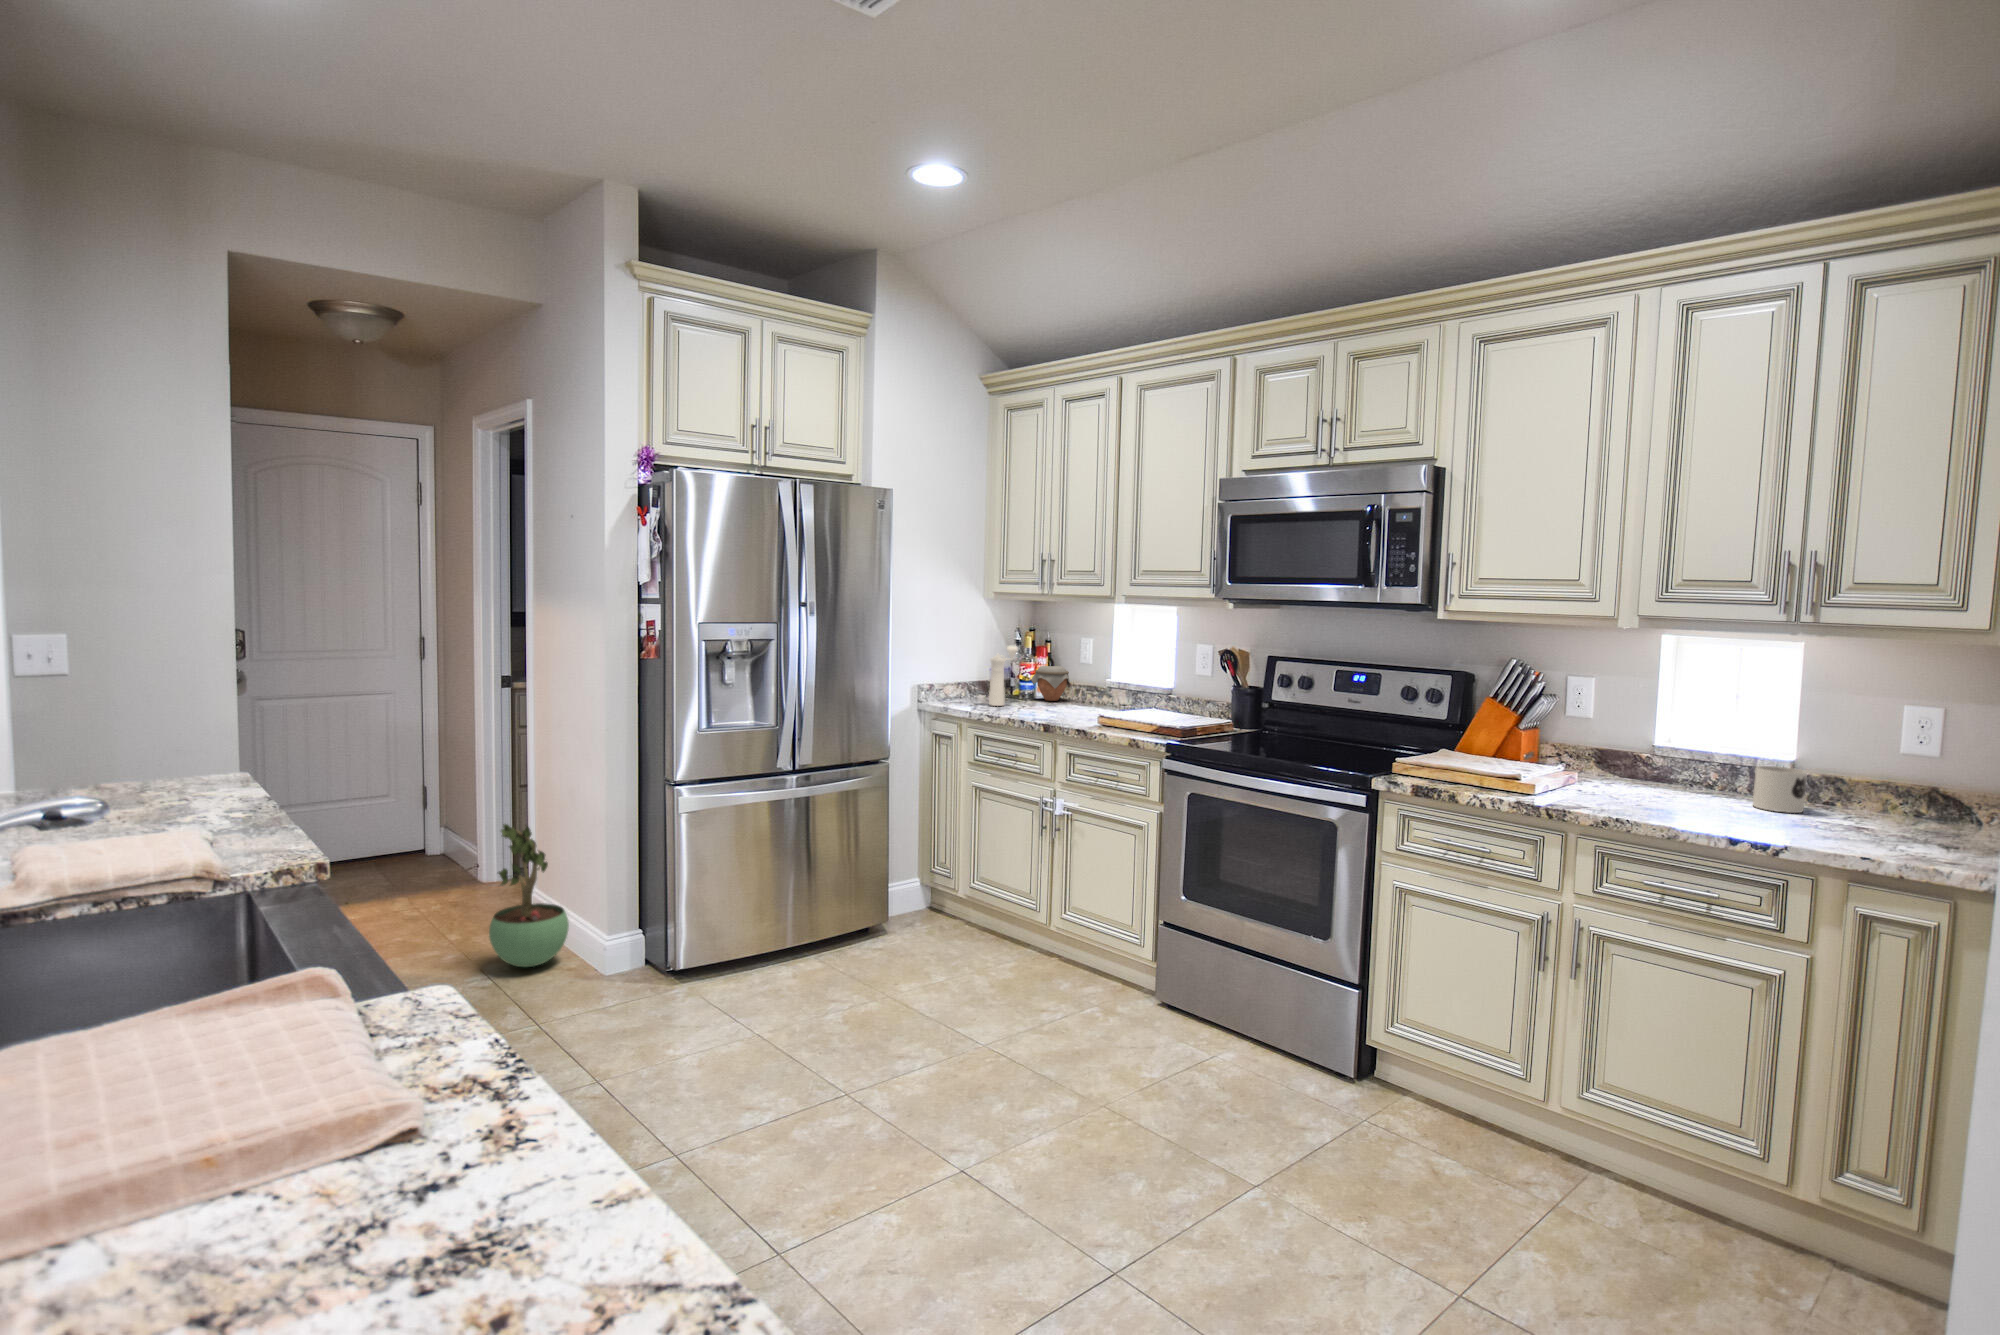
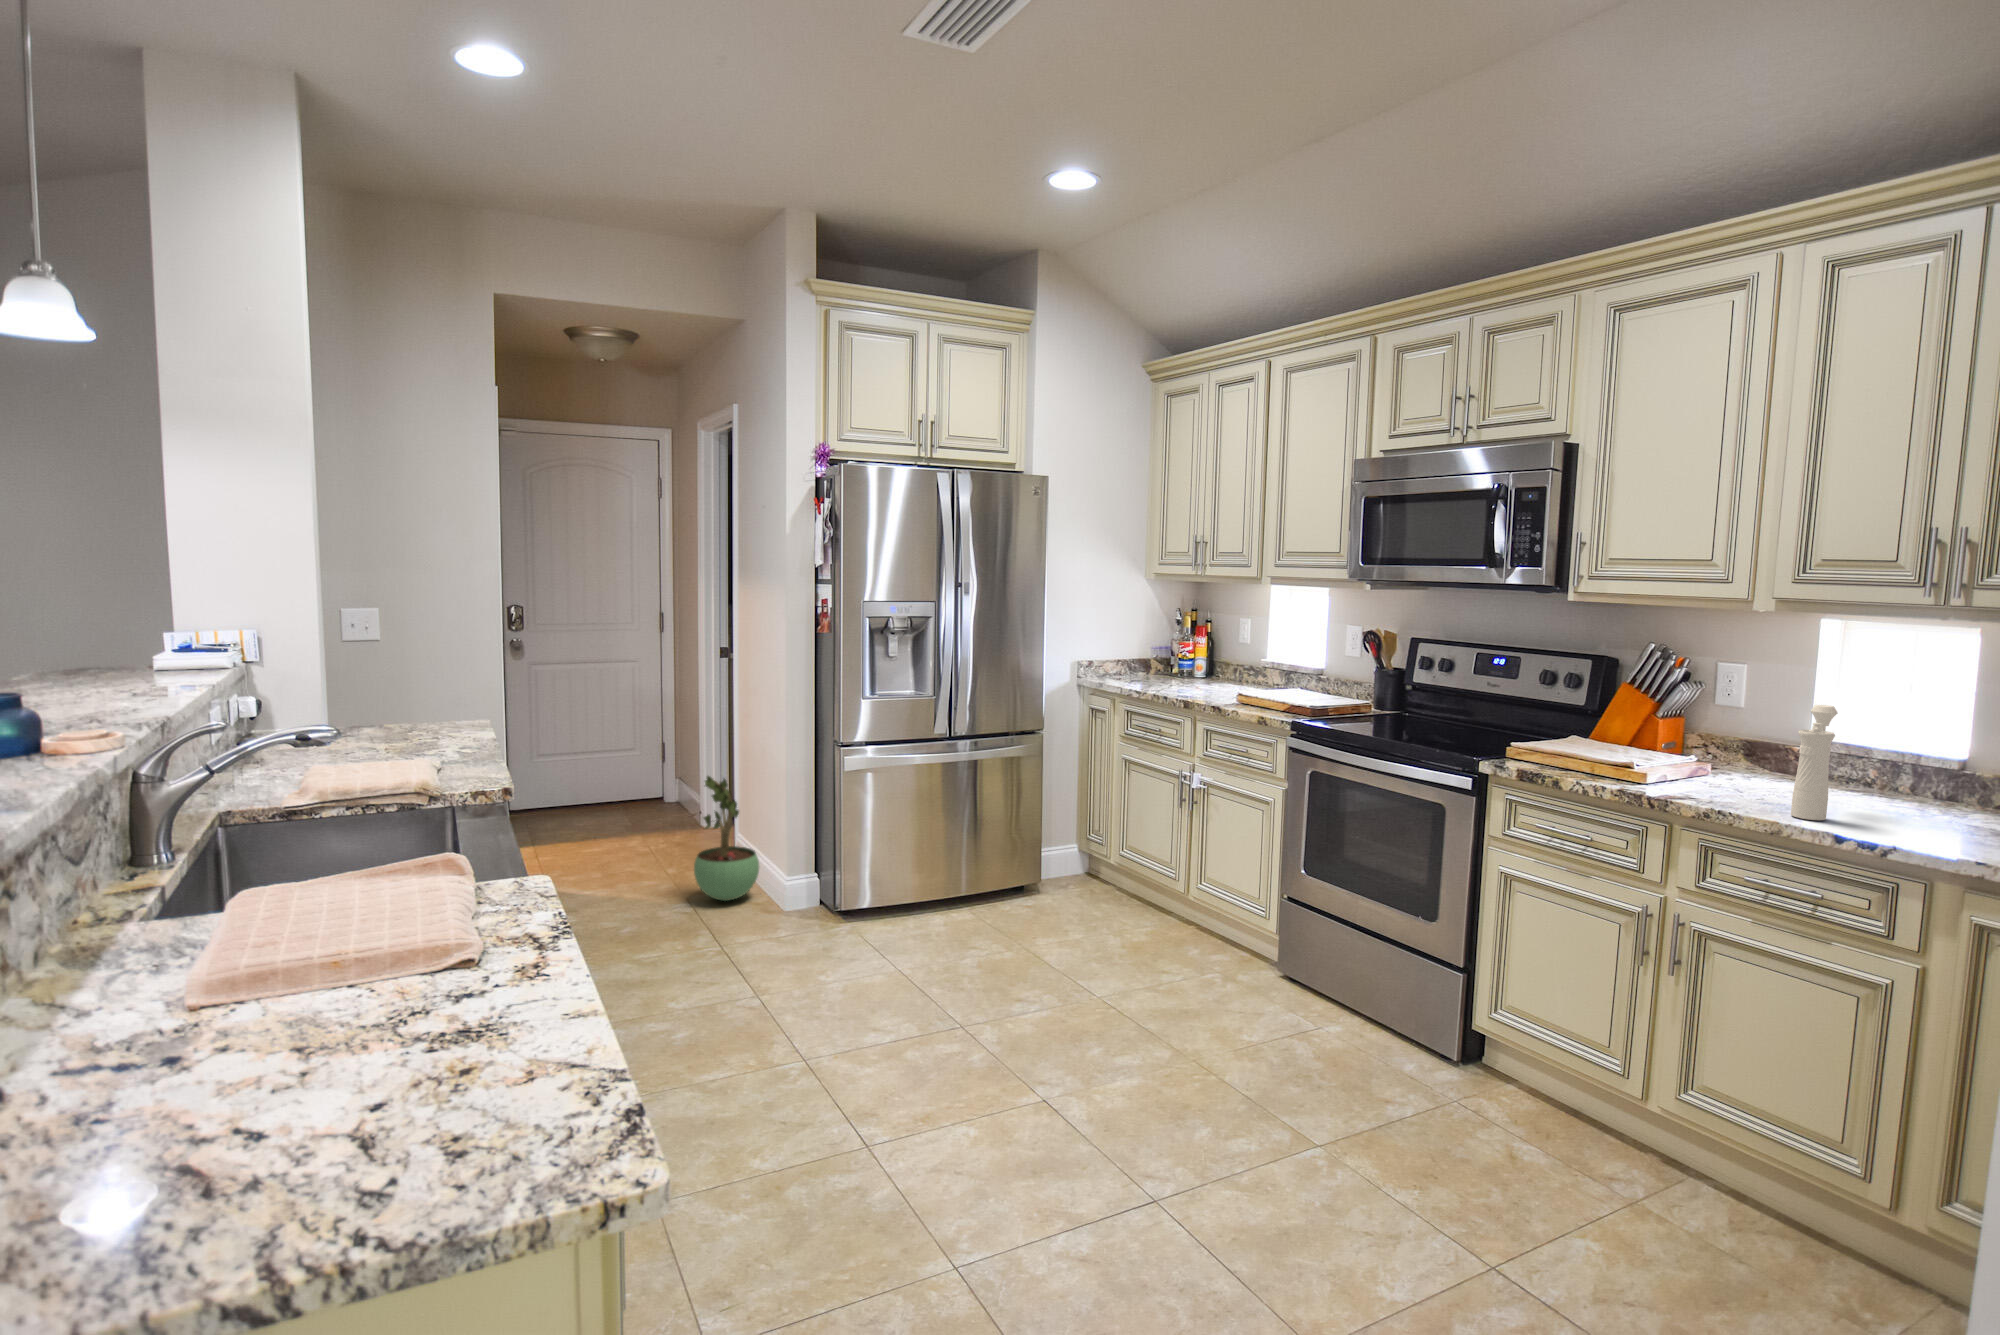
pepper mill: present [989,646,1018,706] -> present [1791,705,1838,820]
jar: present [1031,666,1070,701] -> none [1187,645,1225,679]
mug: present [1753,766,1807,813] -> none [1899,763,1963,815]

